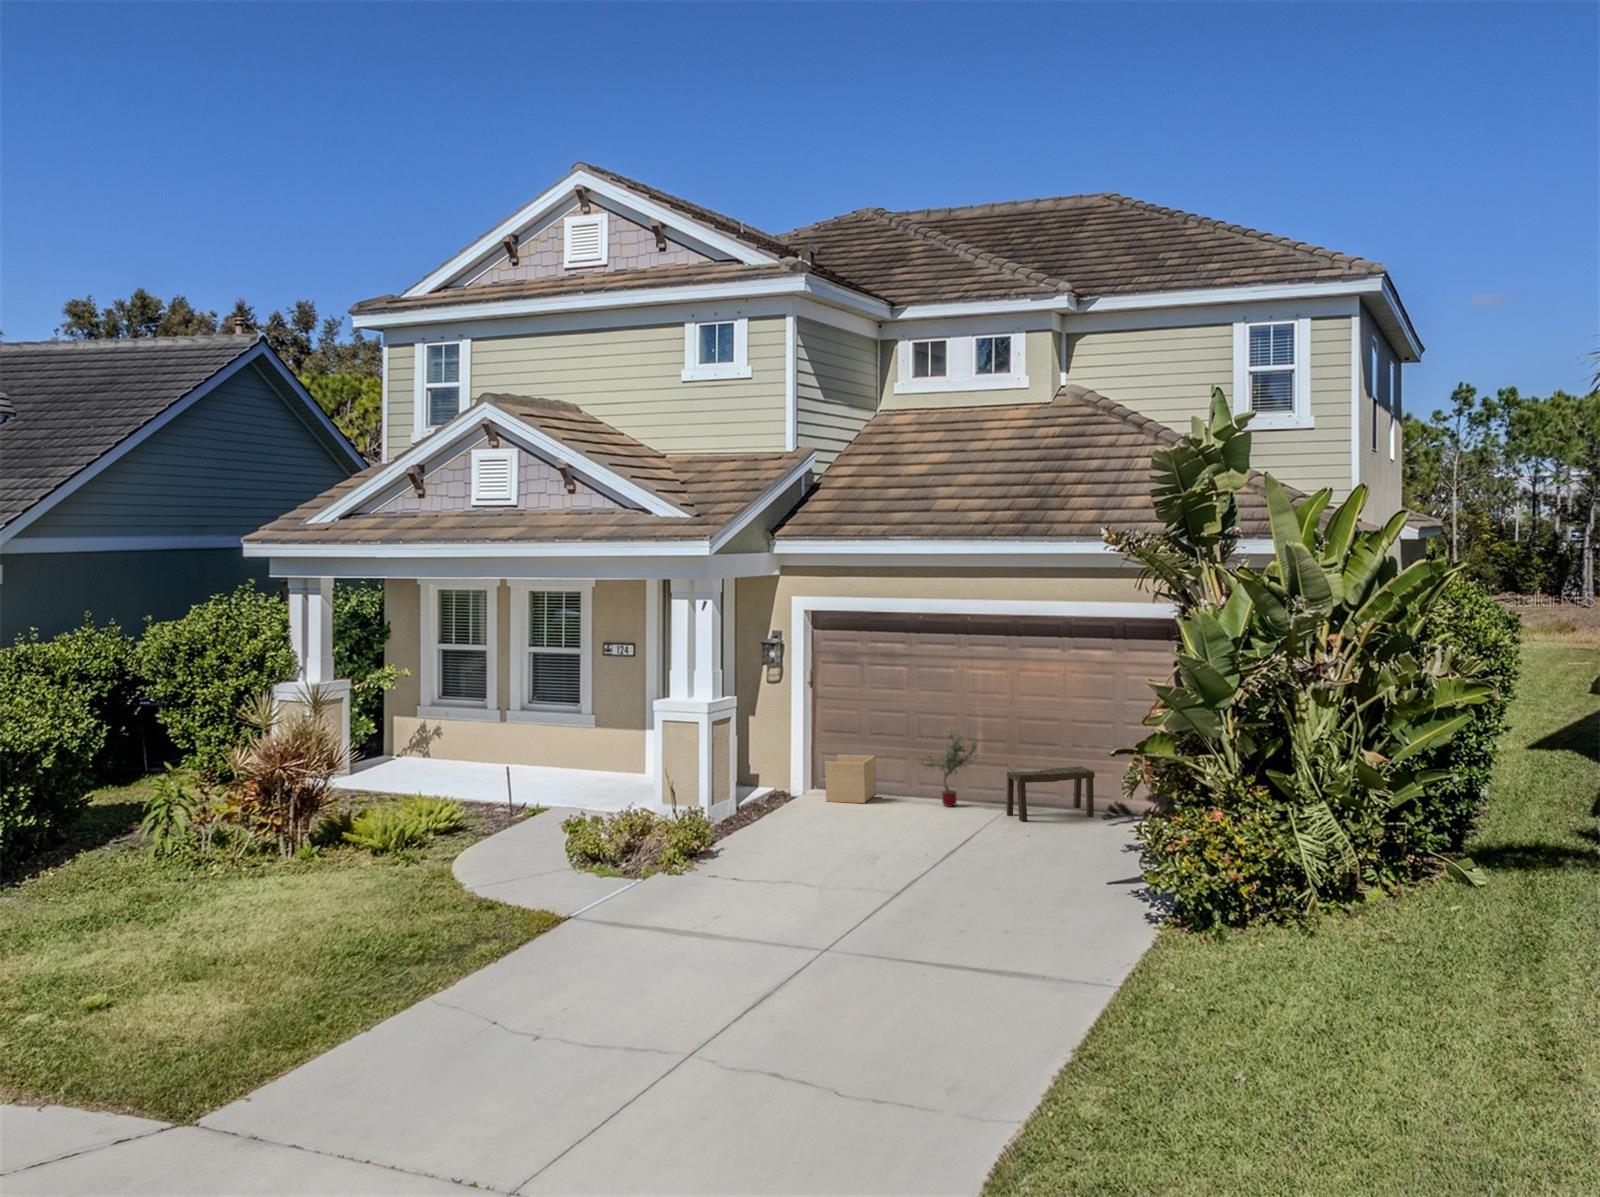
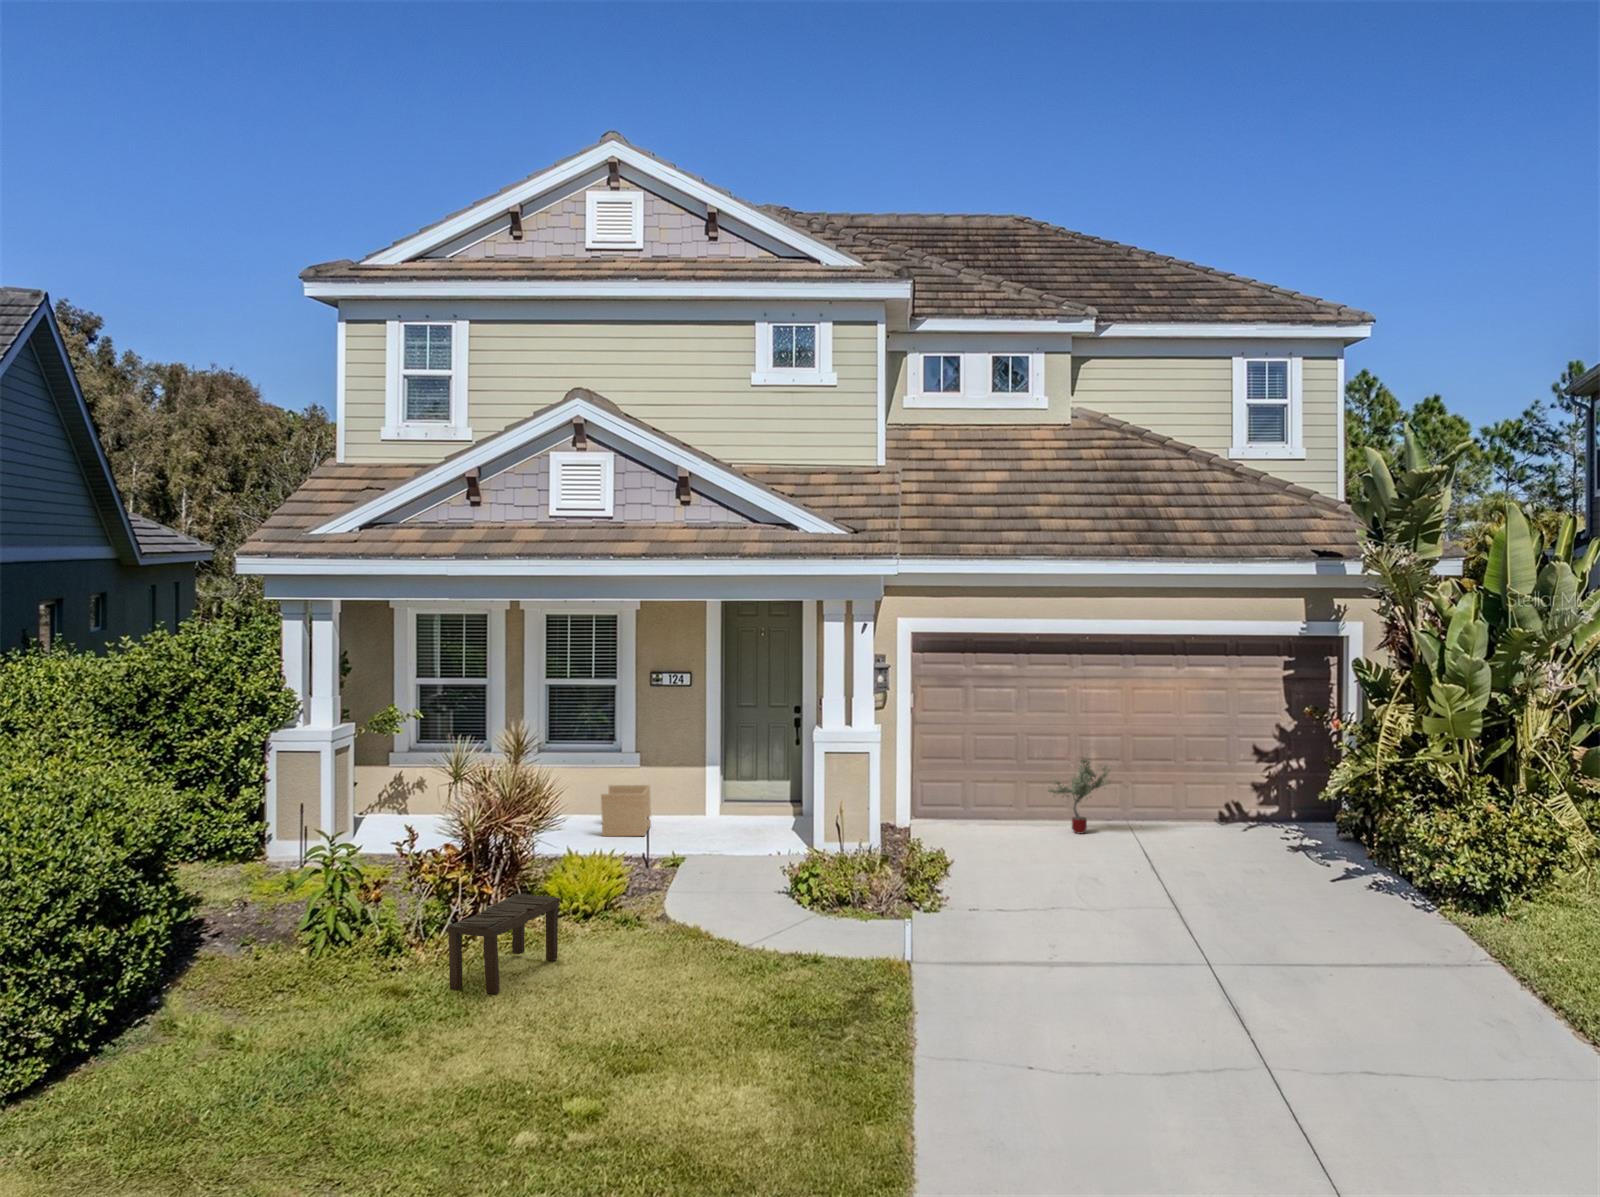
cardboard box: present [825,754,876,803] -> present [601,785,651,836]
bench: present [1007,766,1095,822] -> present [447,893,560,994]

